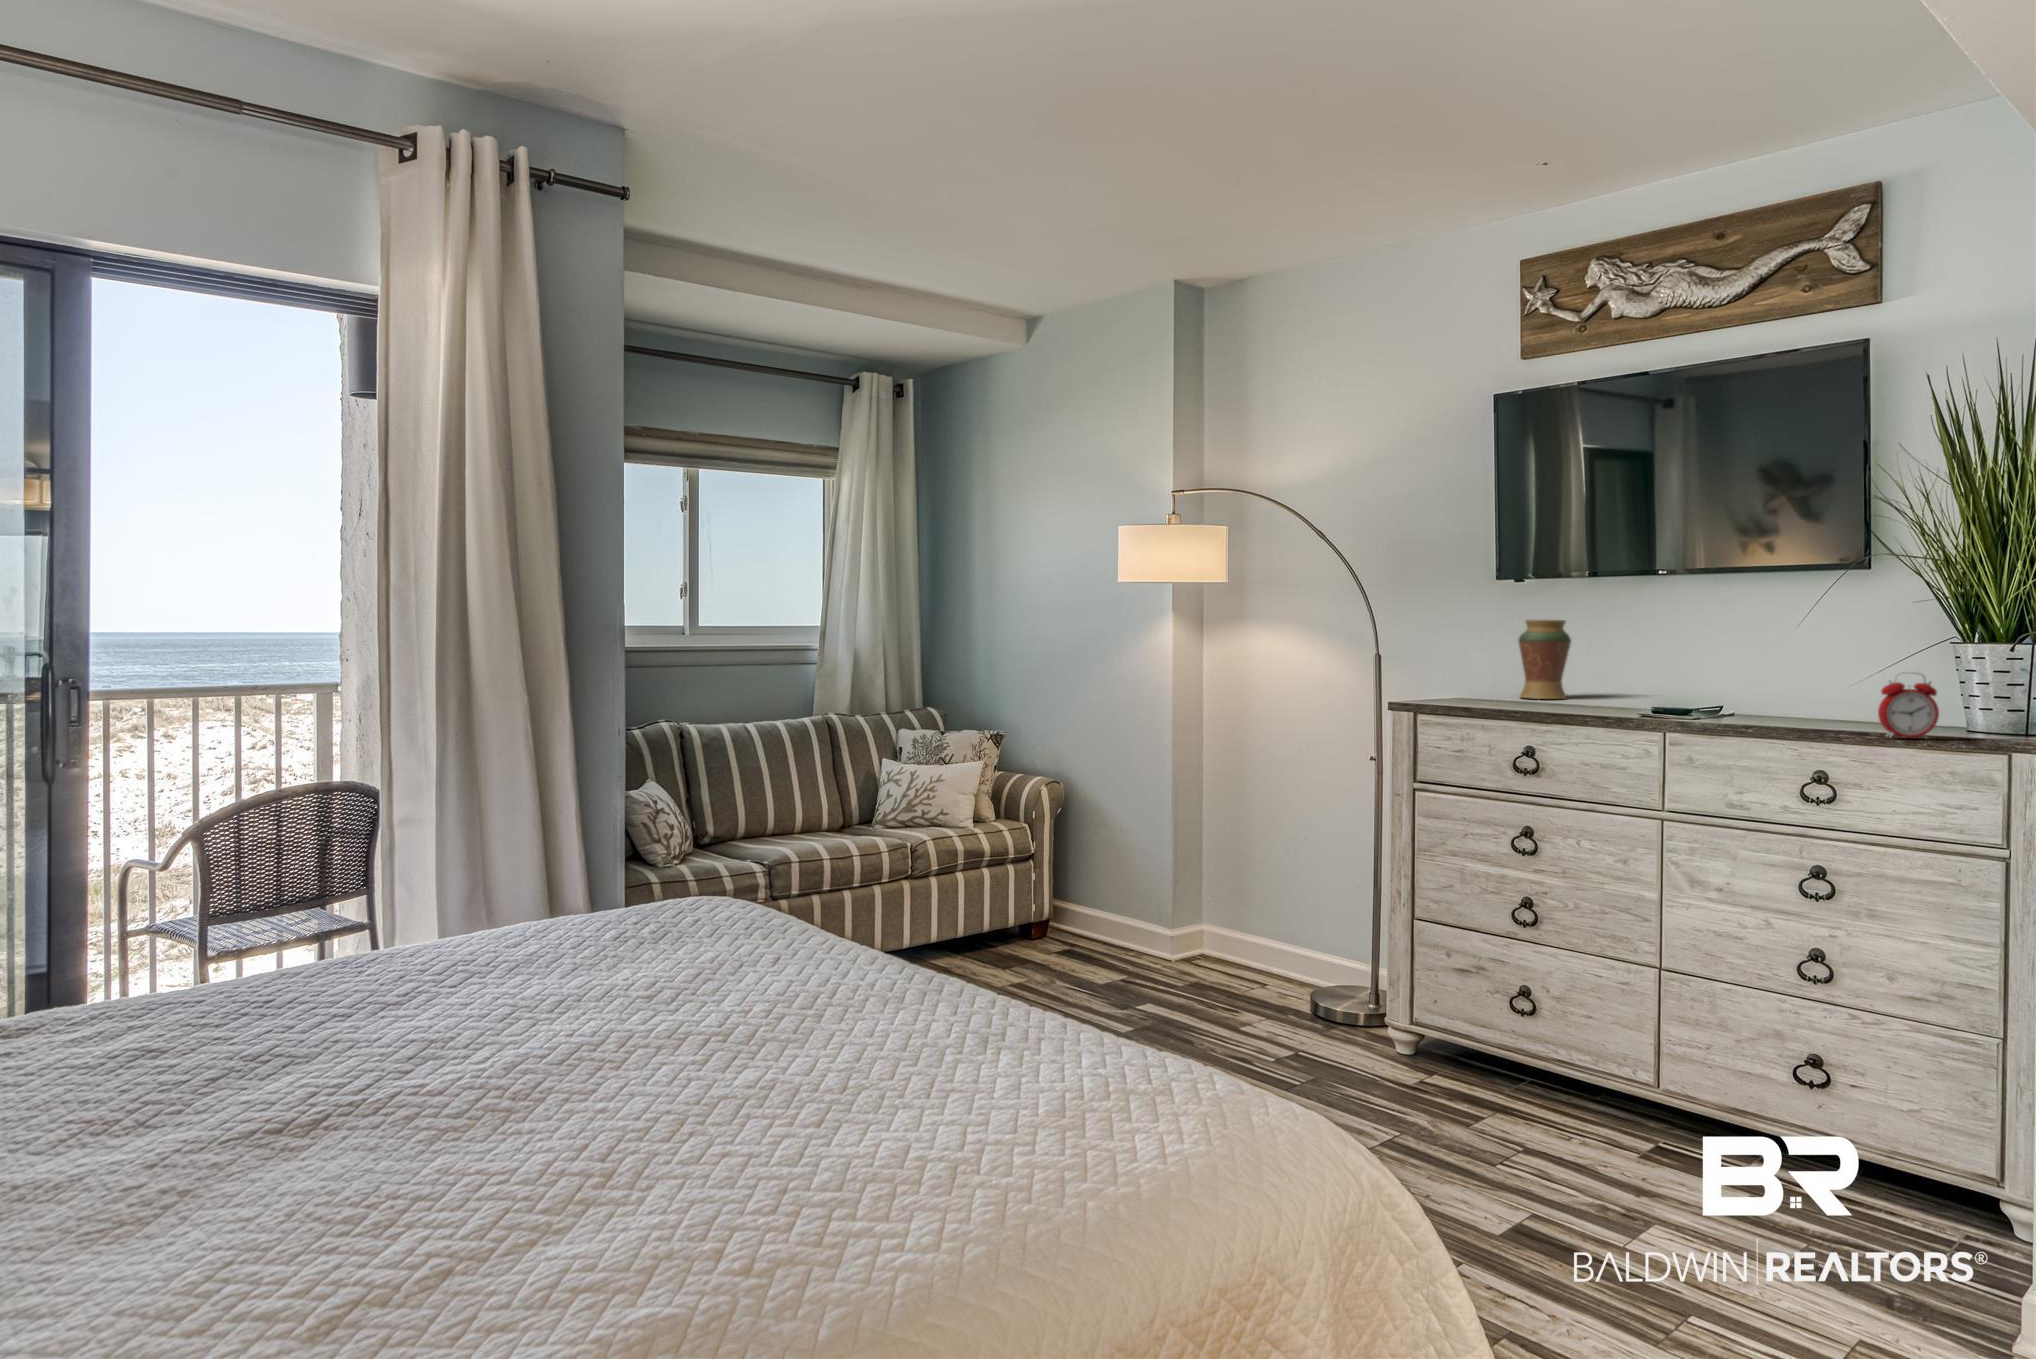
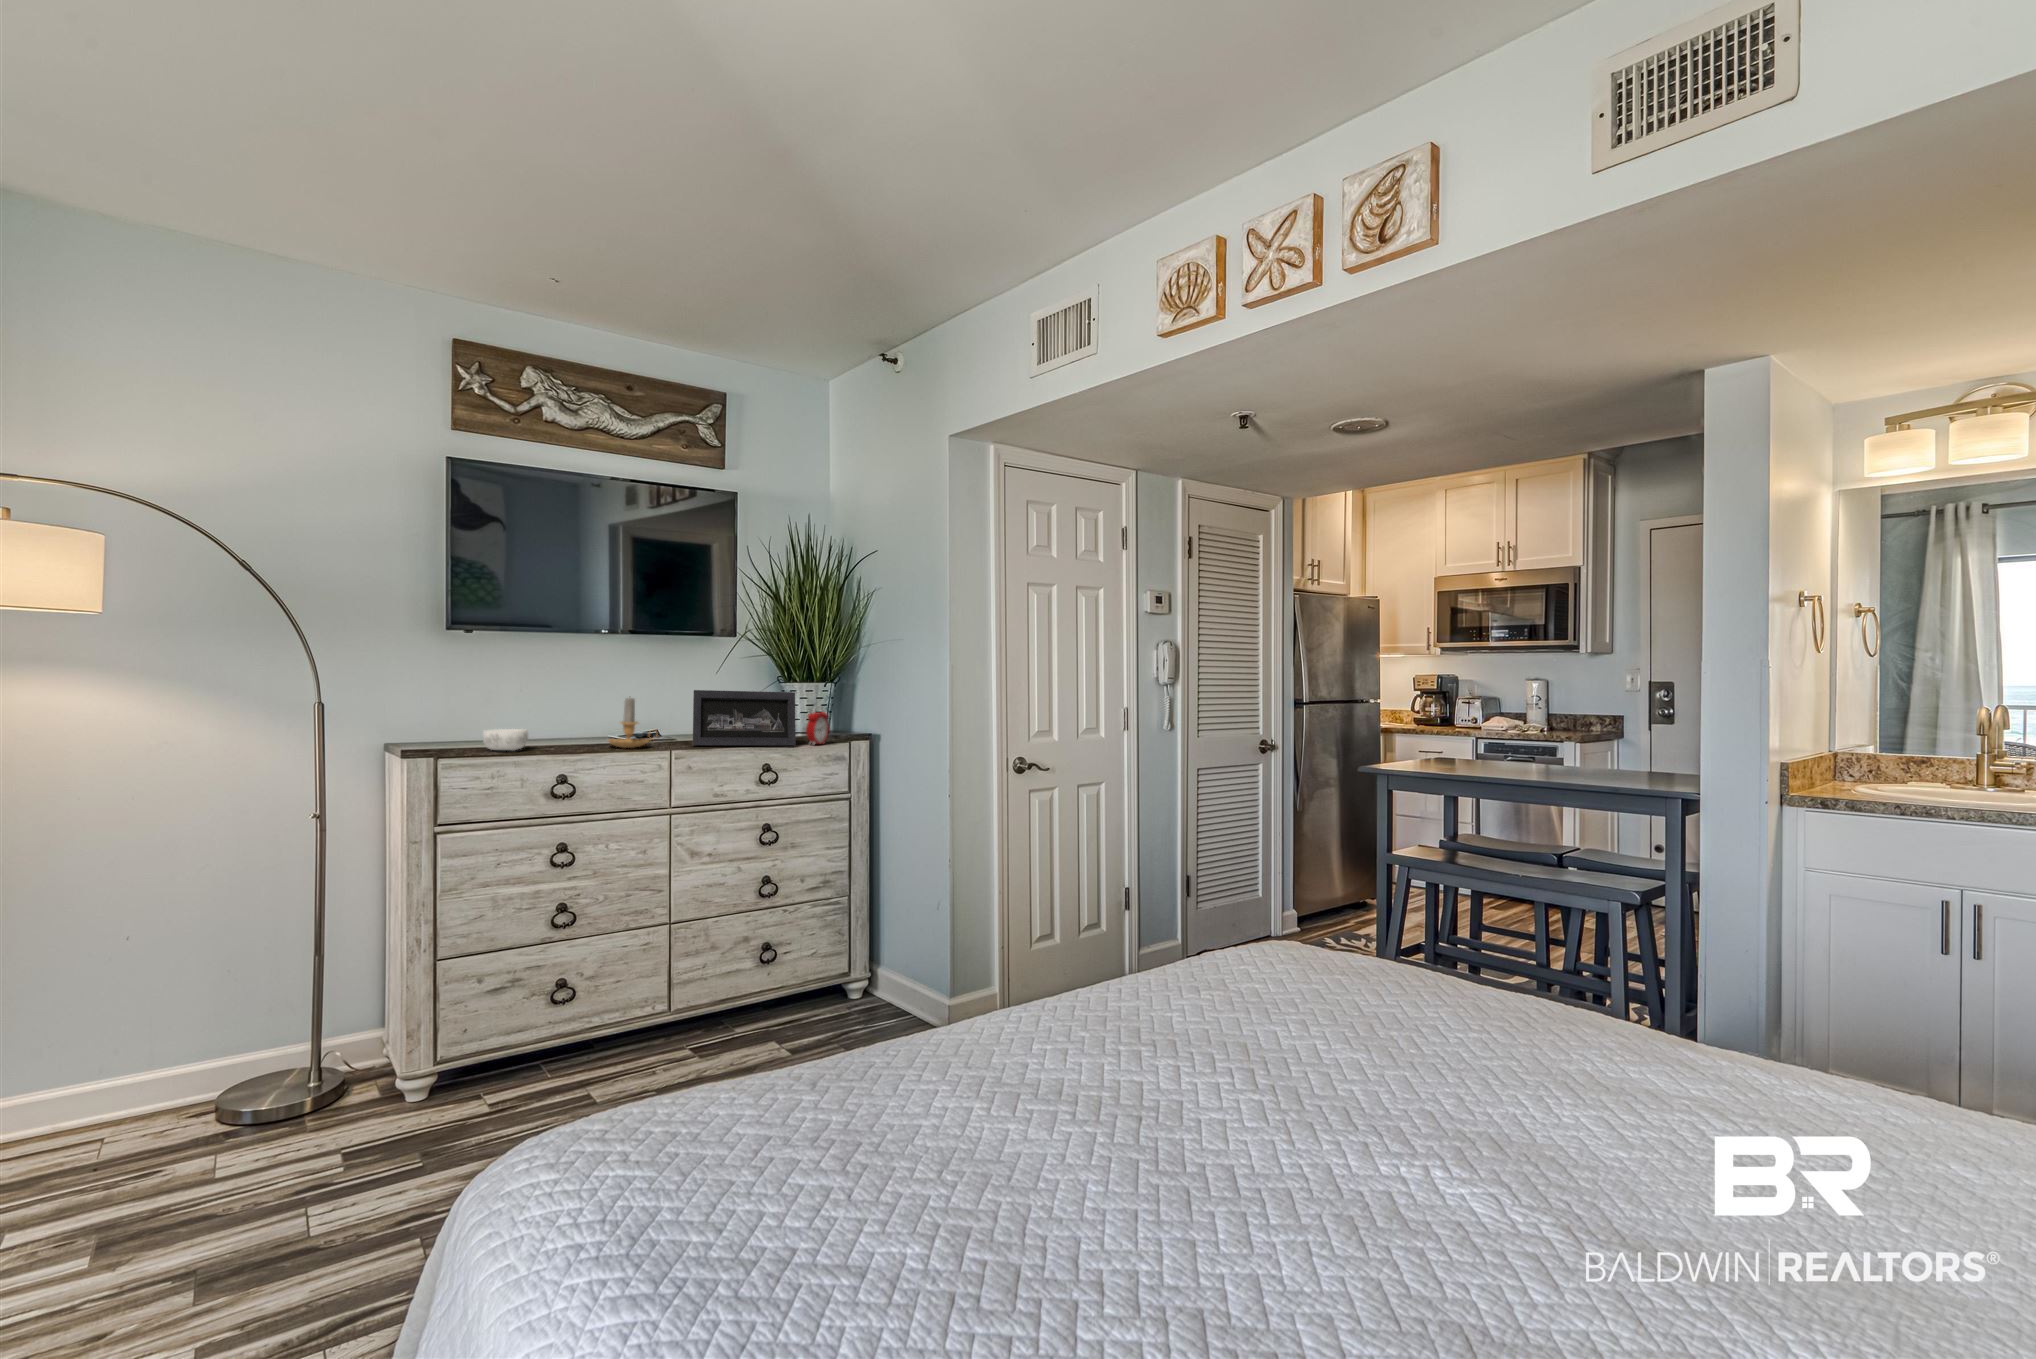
decorative vase: present [1519,620,1571,699] -> none [456,663,503,733]
picture frame: none [1687,645,1860,735] -> present [693,690,796,746]
candle: none [1577,651,1647,719] -> present [608,698,658,748]
decorative bowl: none [1447,688,1494,711] -> present [482,729,528,751]

